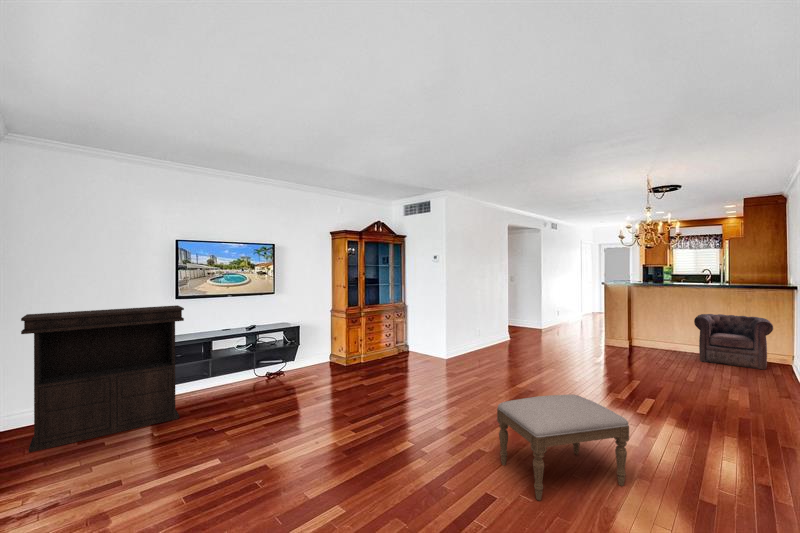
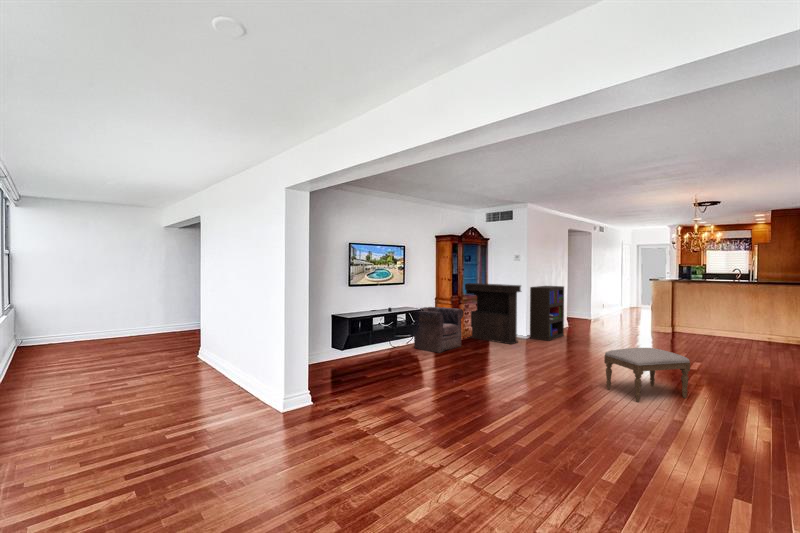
bookshelf: none [451,292,496,363] -> present [530,286,564,341]
console table: present [21,305,184,452] -> present [465,283,521,344]
armchair: present [694,314,773,370] -> present [414,307,464,353]

